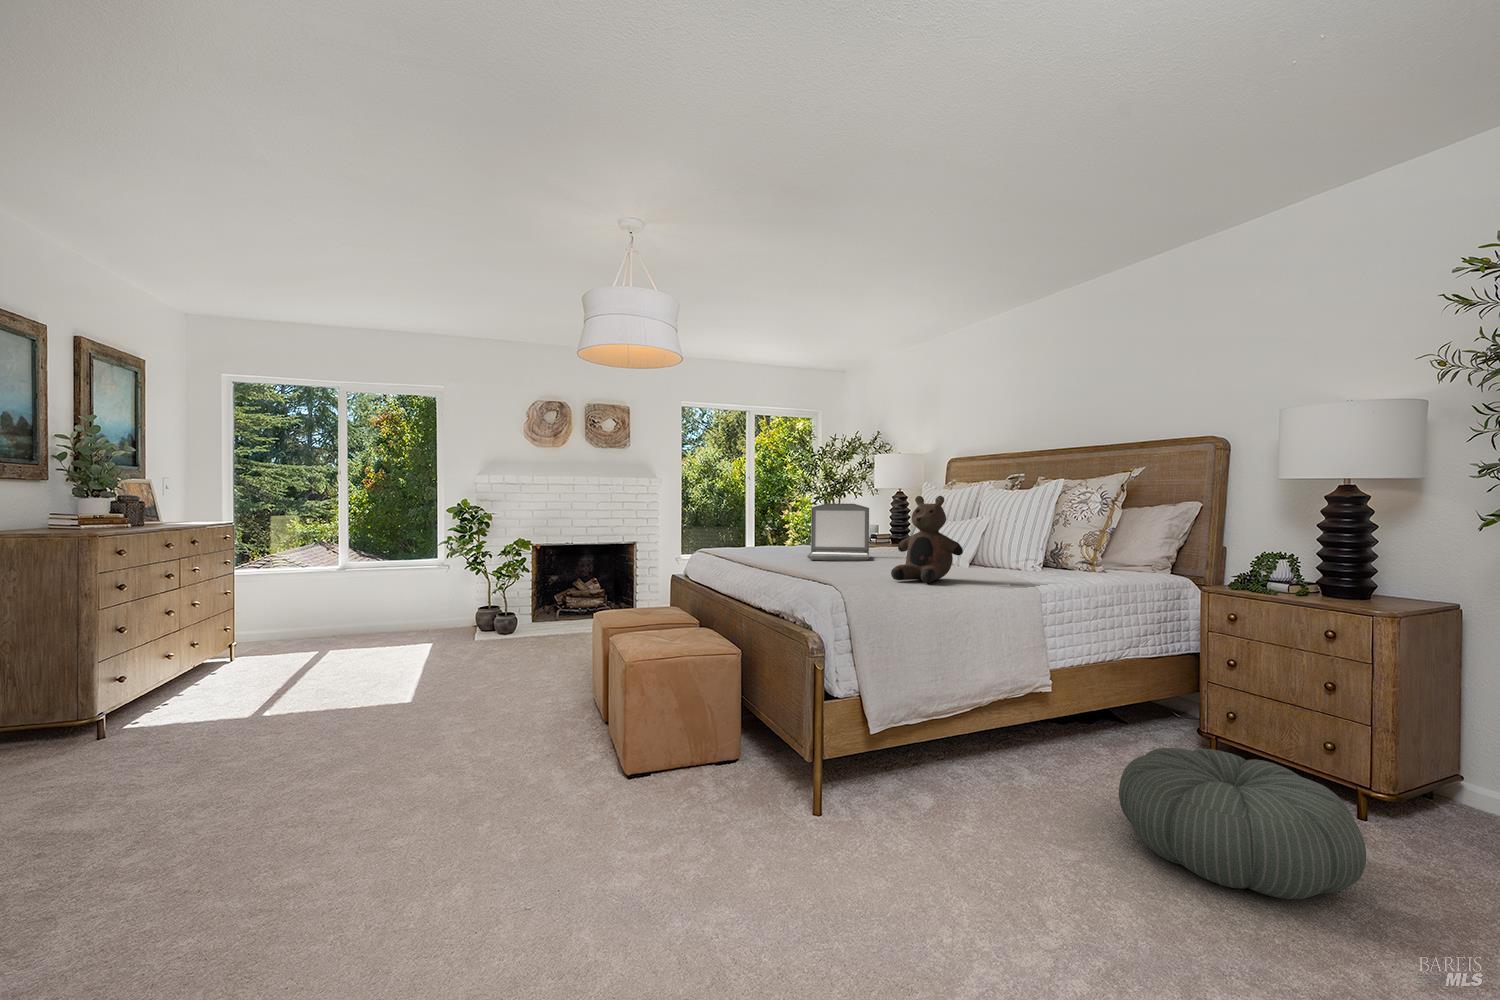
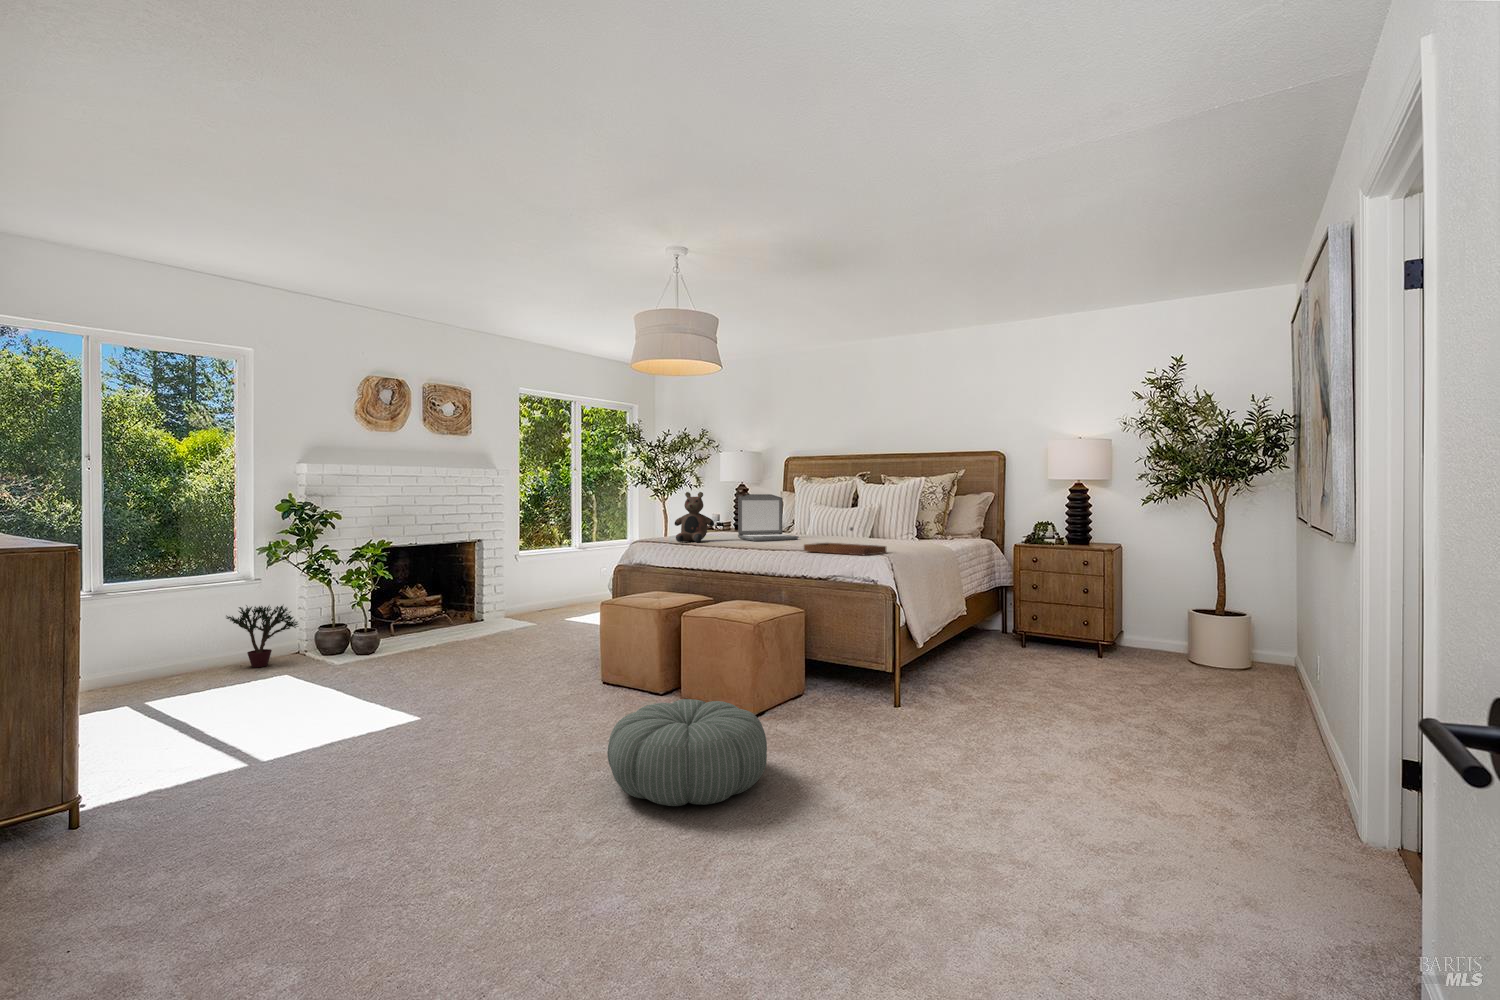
teddy bear: present [891,496,963,583] -> present [675,492,714,542]
tray: none [762,551,844,593] -> present [804,527,886,555]
potted plant: none [401,589,451,641] -> present [226,605,298,668]
pouf: present [1119,748,1366,899] -> present [607,699,767,806]

